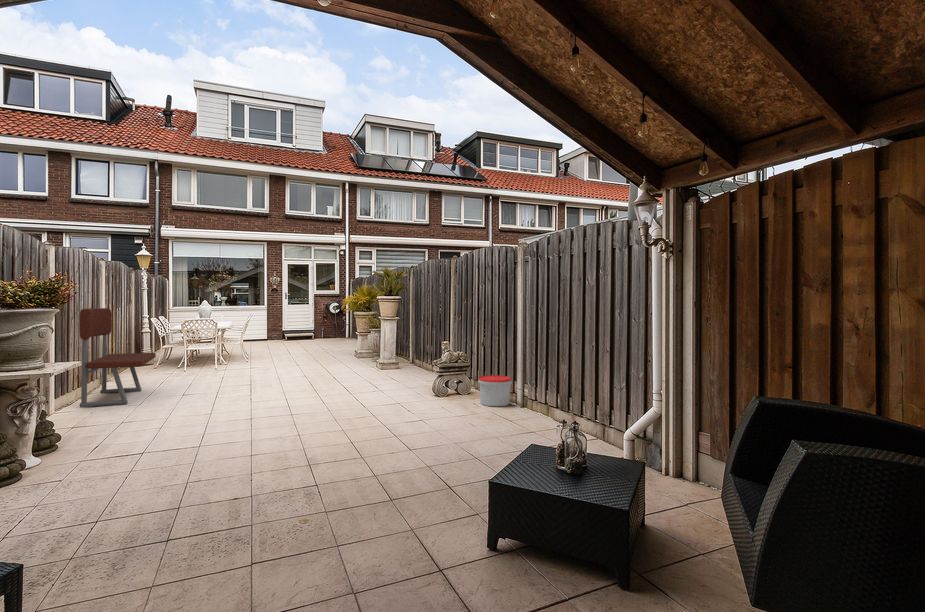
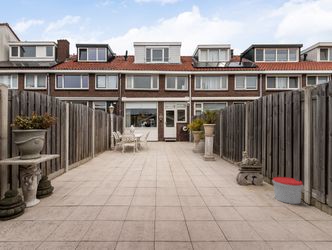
bench: present [79,308,156,407] -> none [66,128,102,172]

